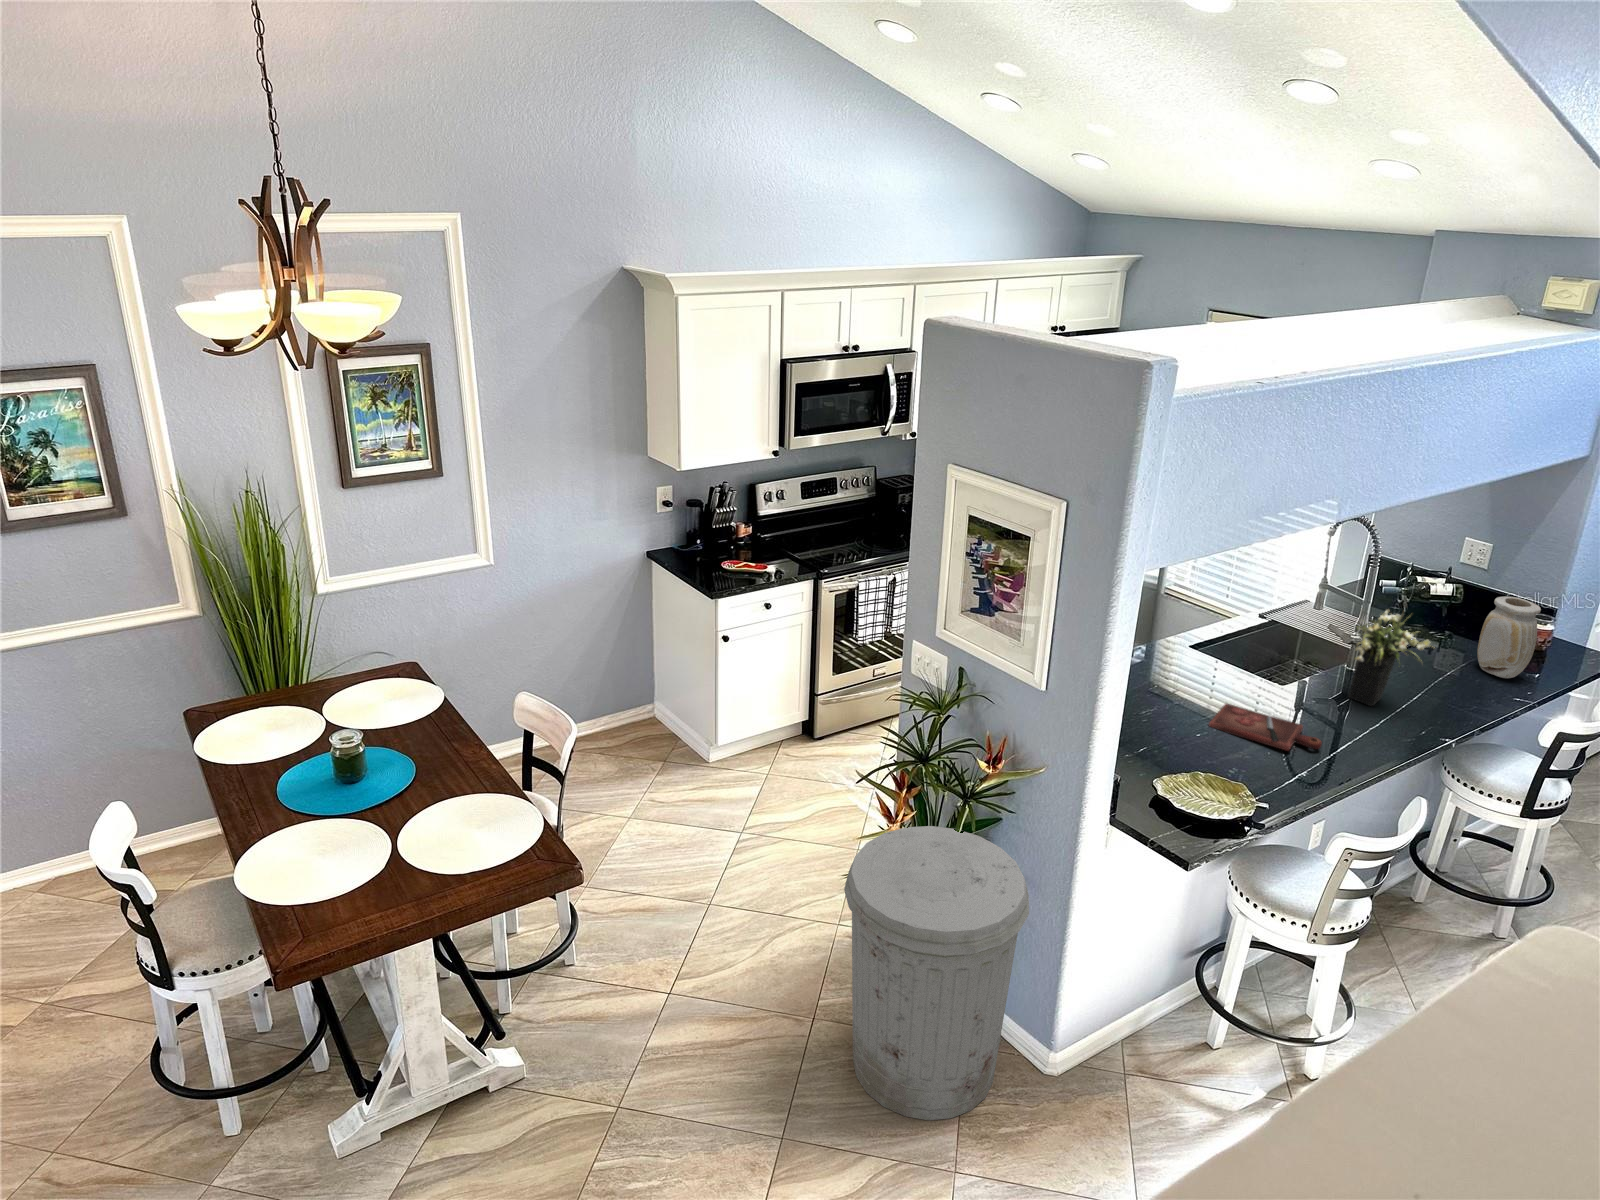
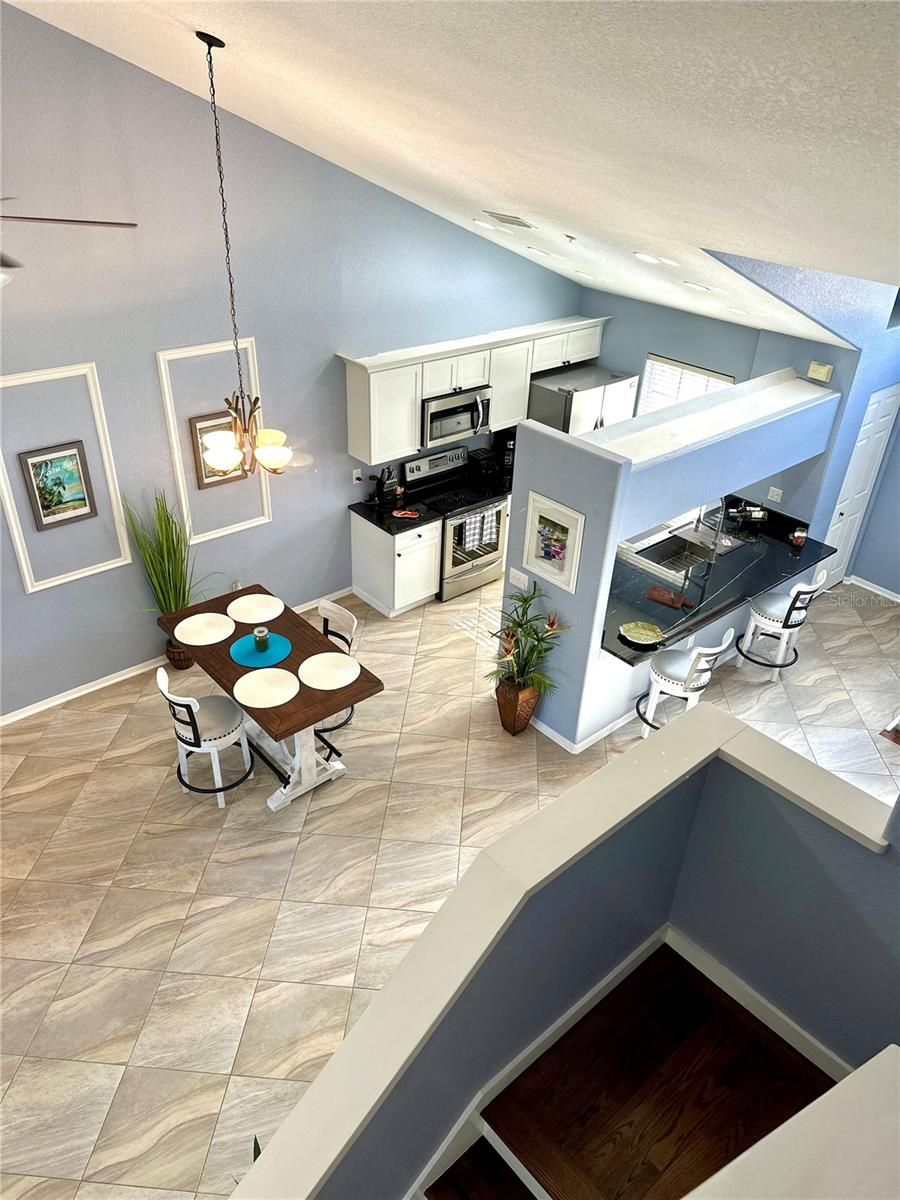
vase: present [1477,596,1541,678] -> none [769,525,796,563]
flower arrangement: present [1349,610,1433,706] -> none [708,537,746,583]
trash can: present [844,826,1029,1120] -> none [488,652,569,777]

